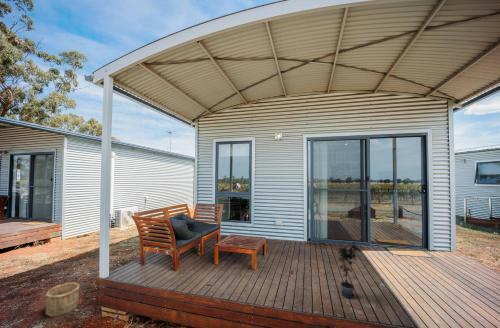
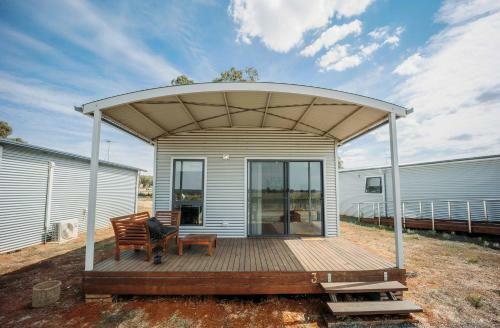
potted plant: present [336,242,360,297] -> present [150,231,167,264]

